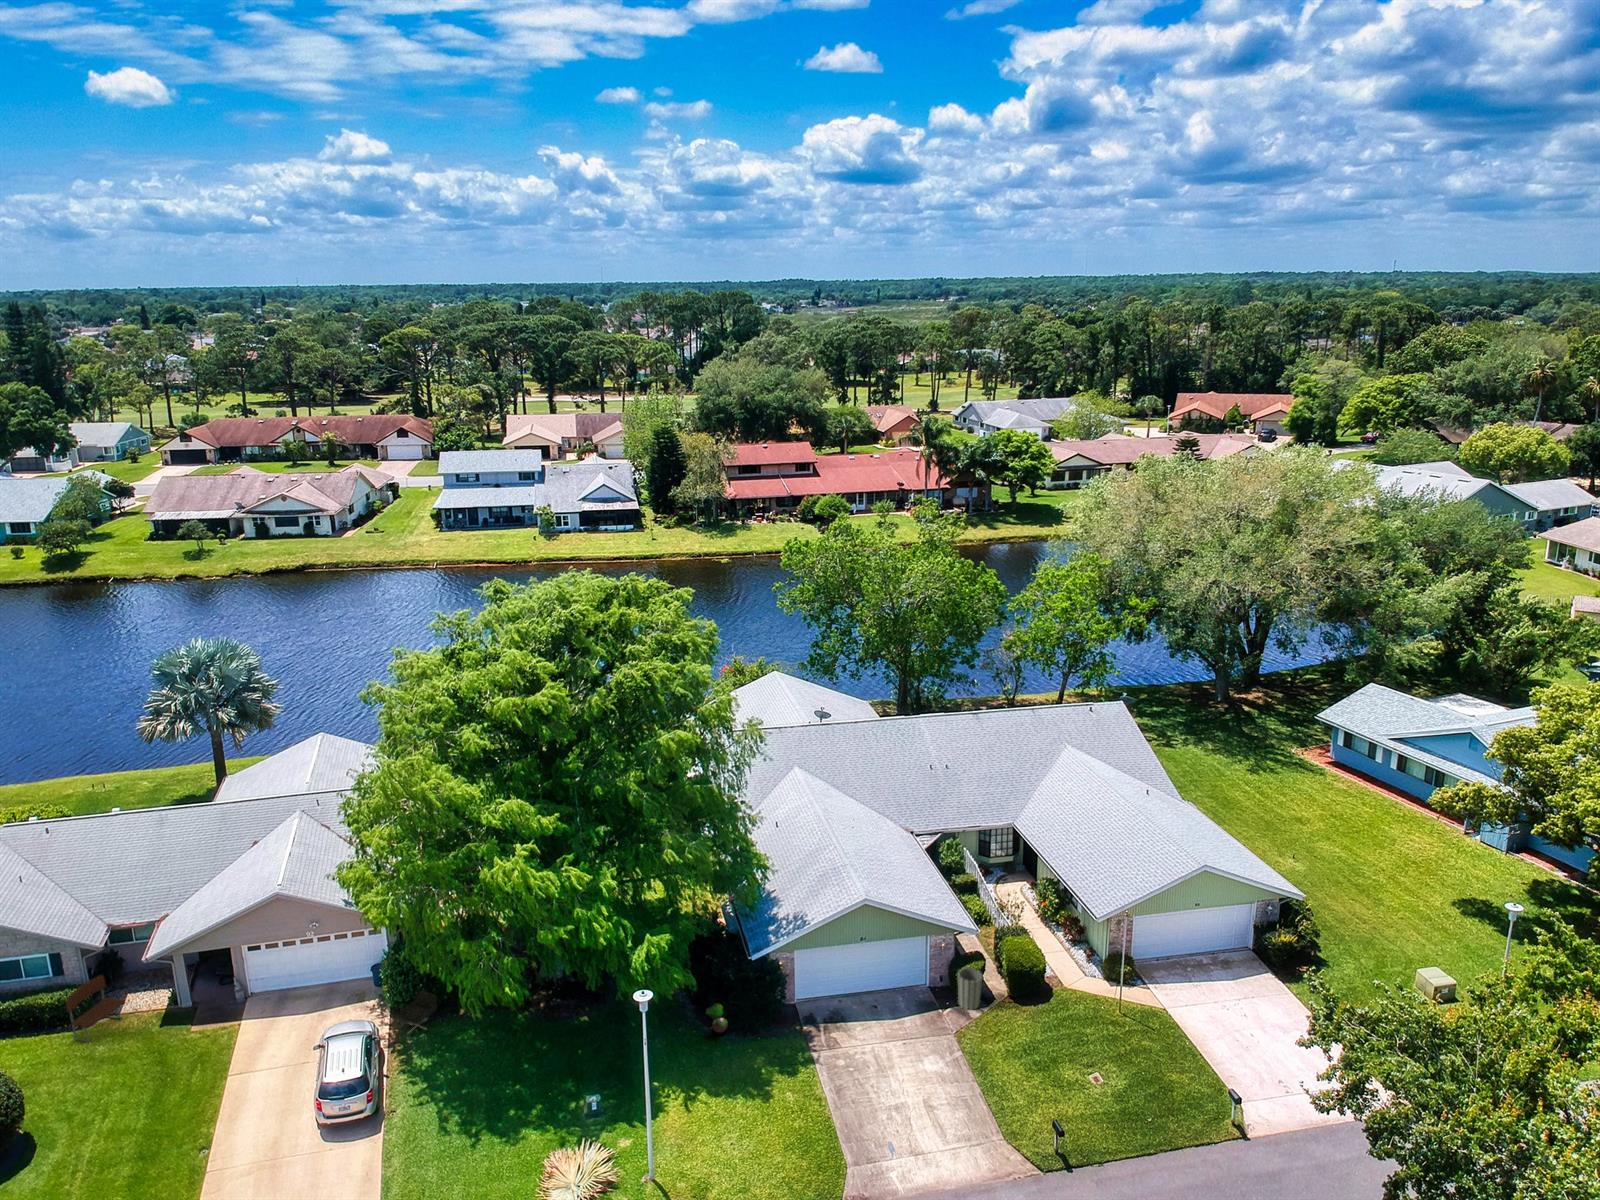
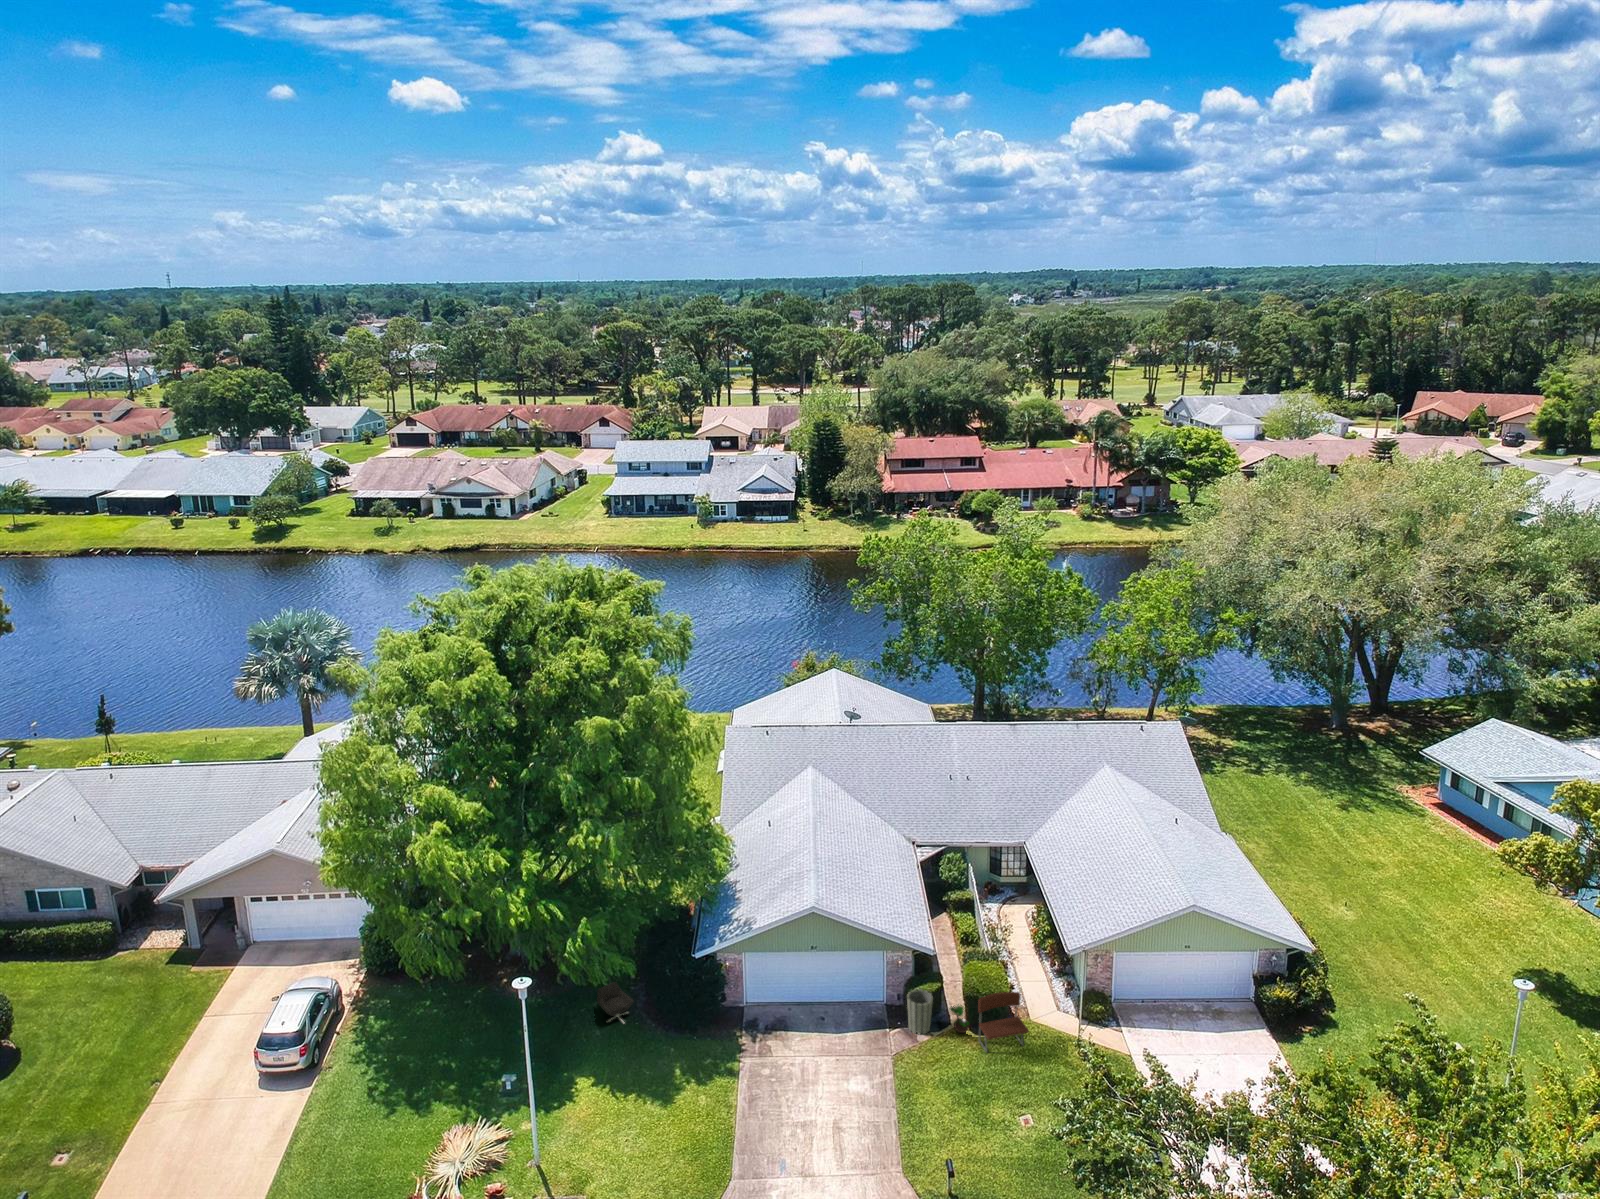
bench: present [66,975,125,1042] -> present [978,992,1029,1052]
lounge chair: present [399,991,437,1031] -> present [597,982,633,1020]
potted tree: present [706,1005,727,1032] -> present [949,1004,969,1033]

